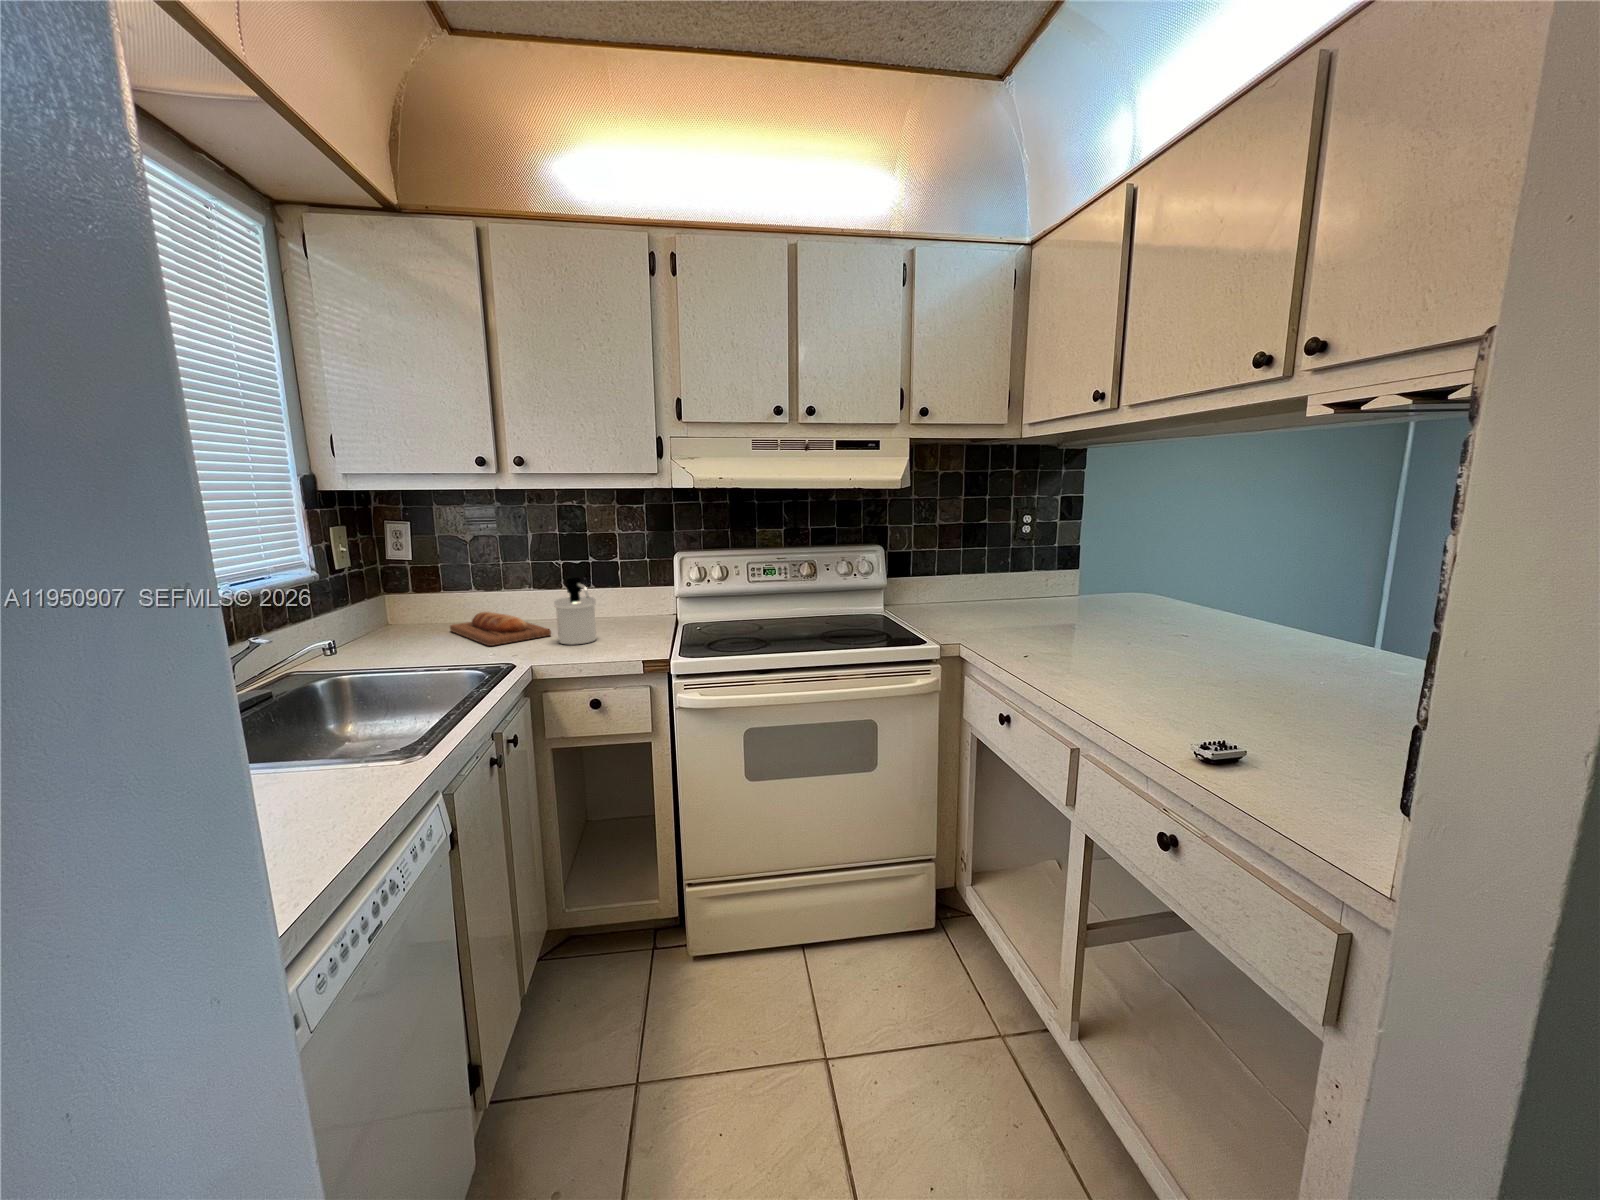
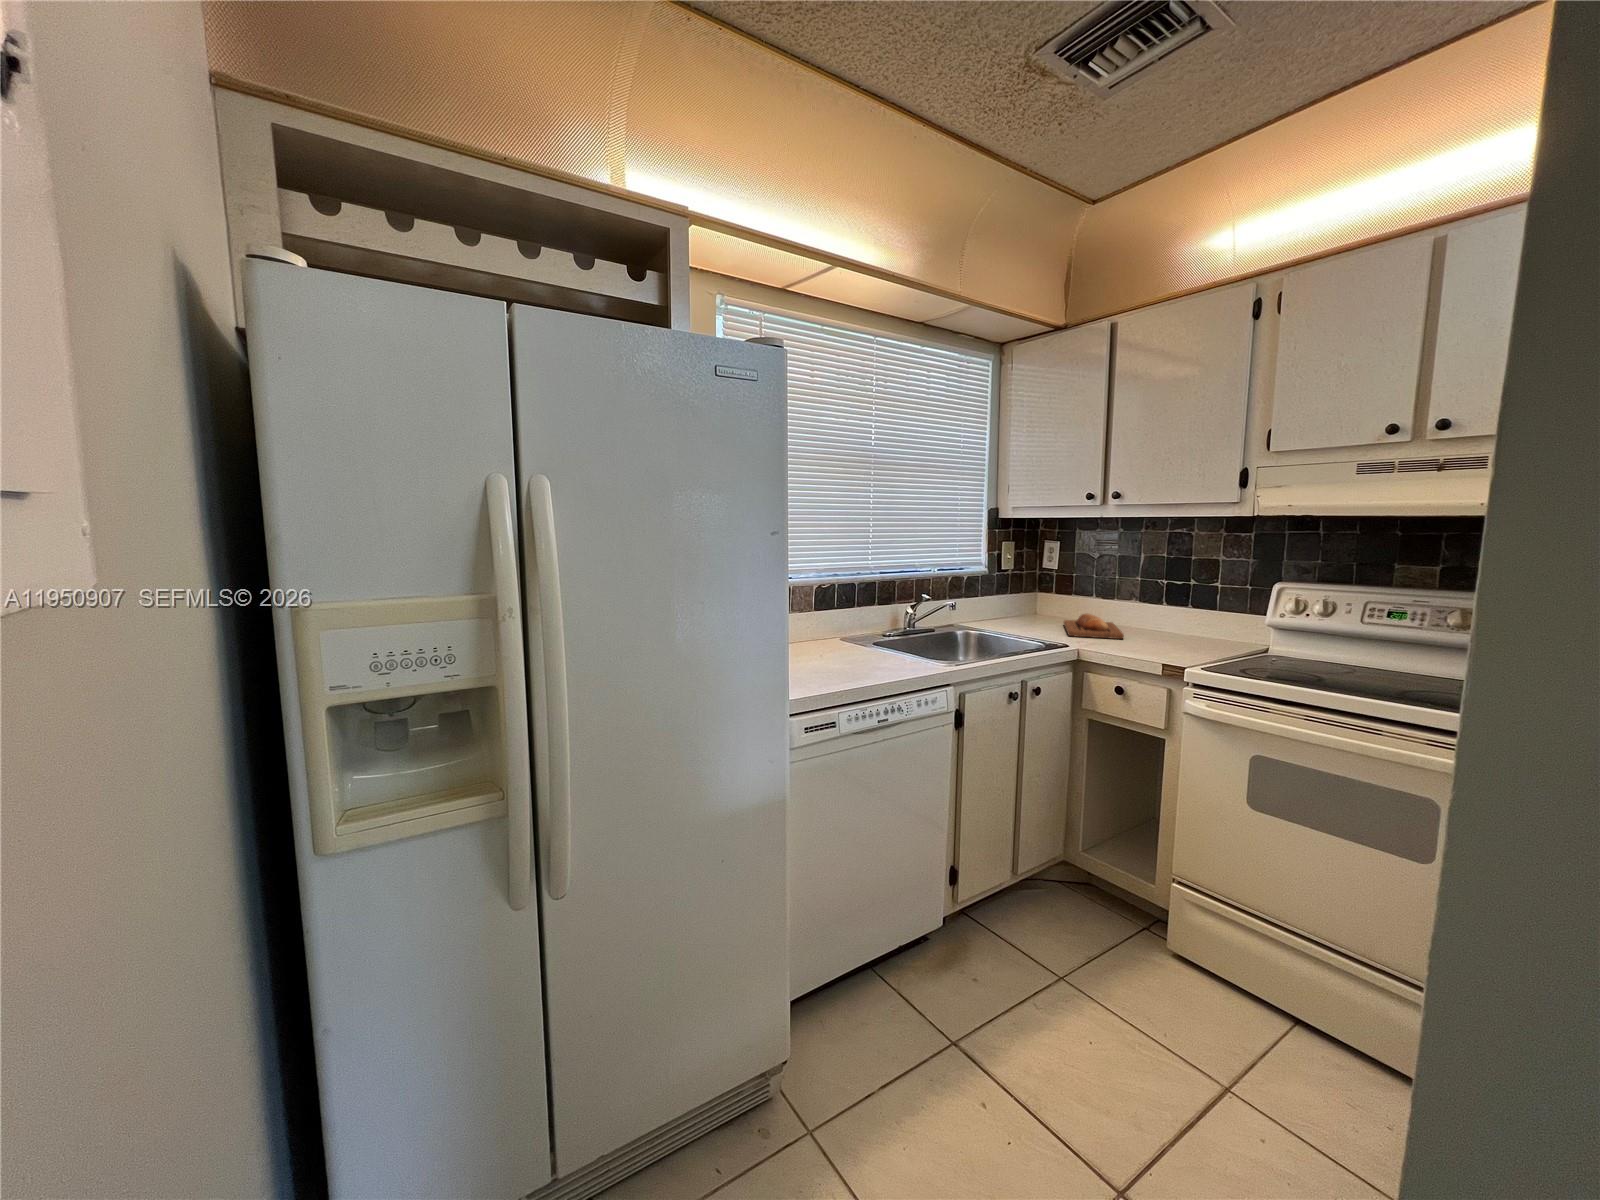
soap dispenser: present [554,578,596,645] -> none [1118,591,1157,648]

